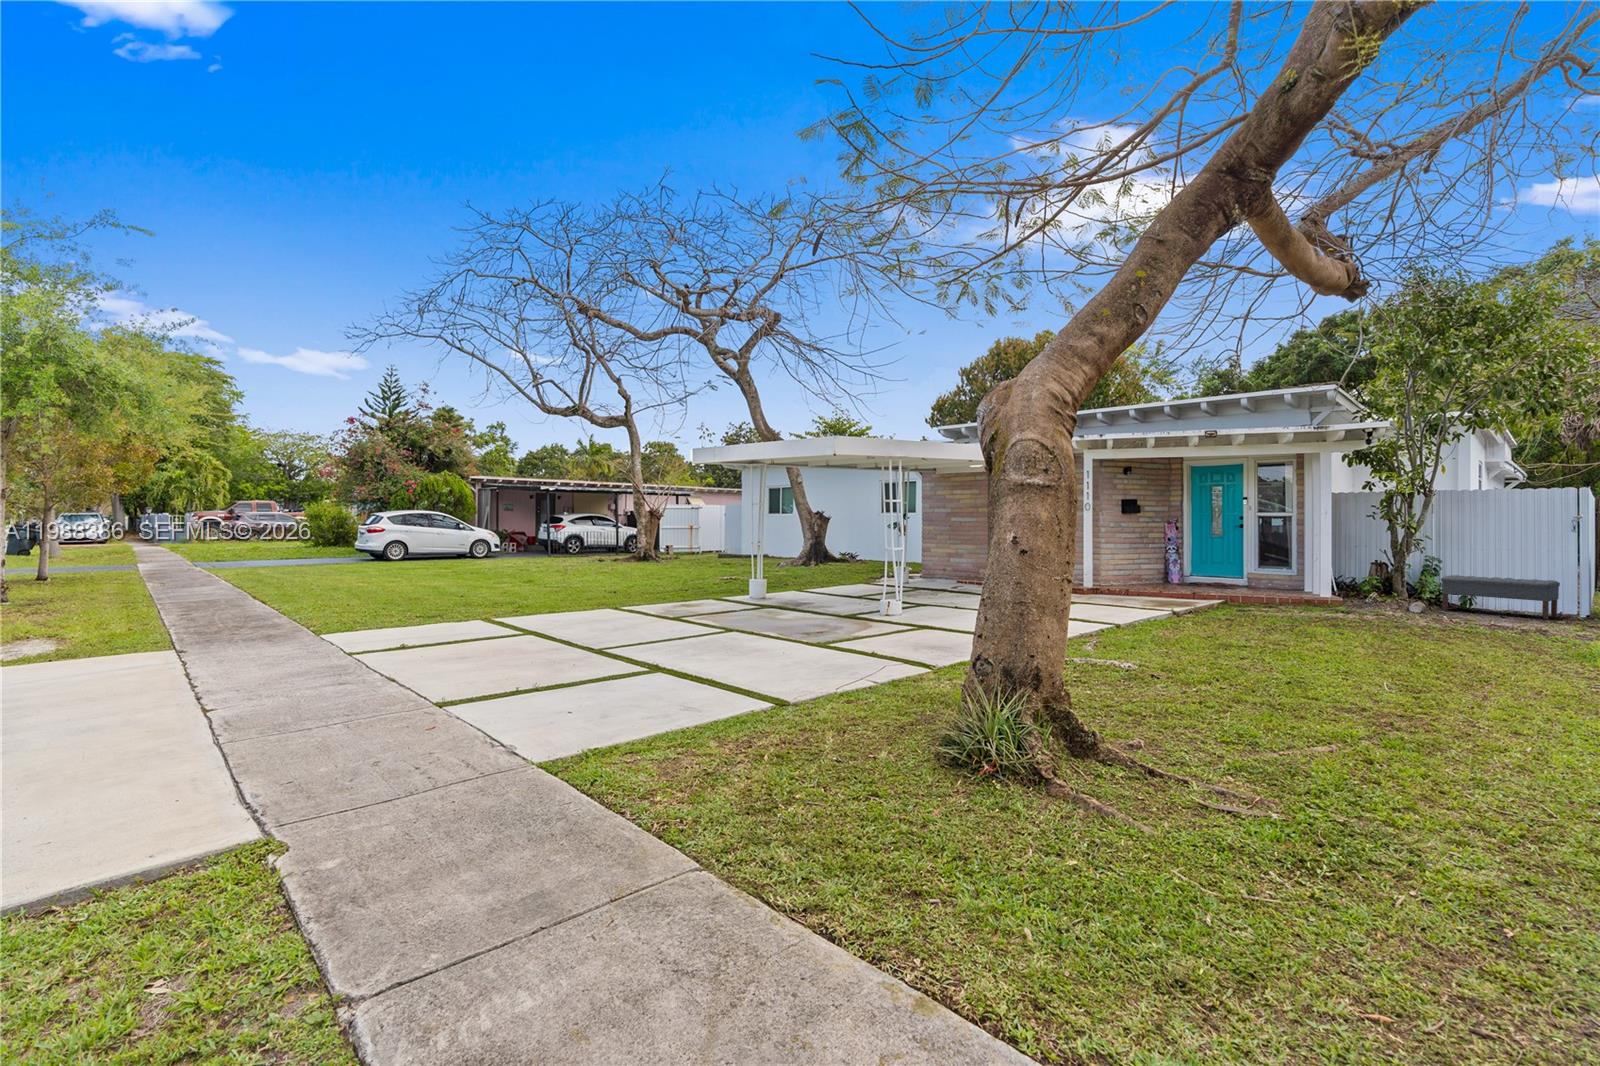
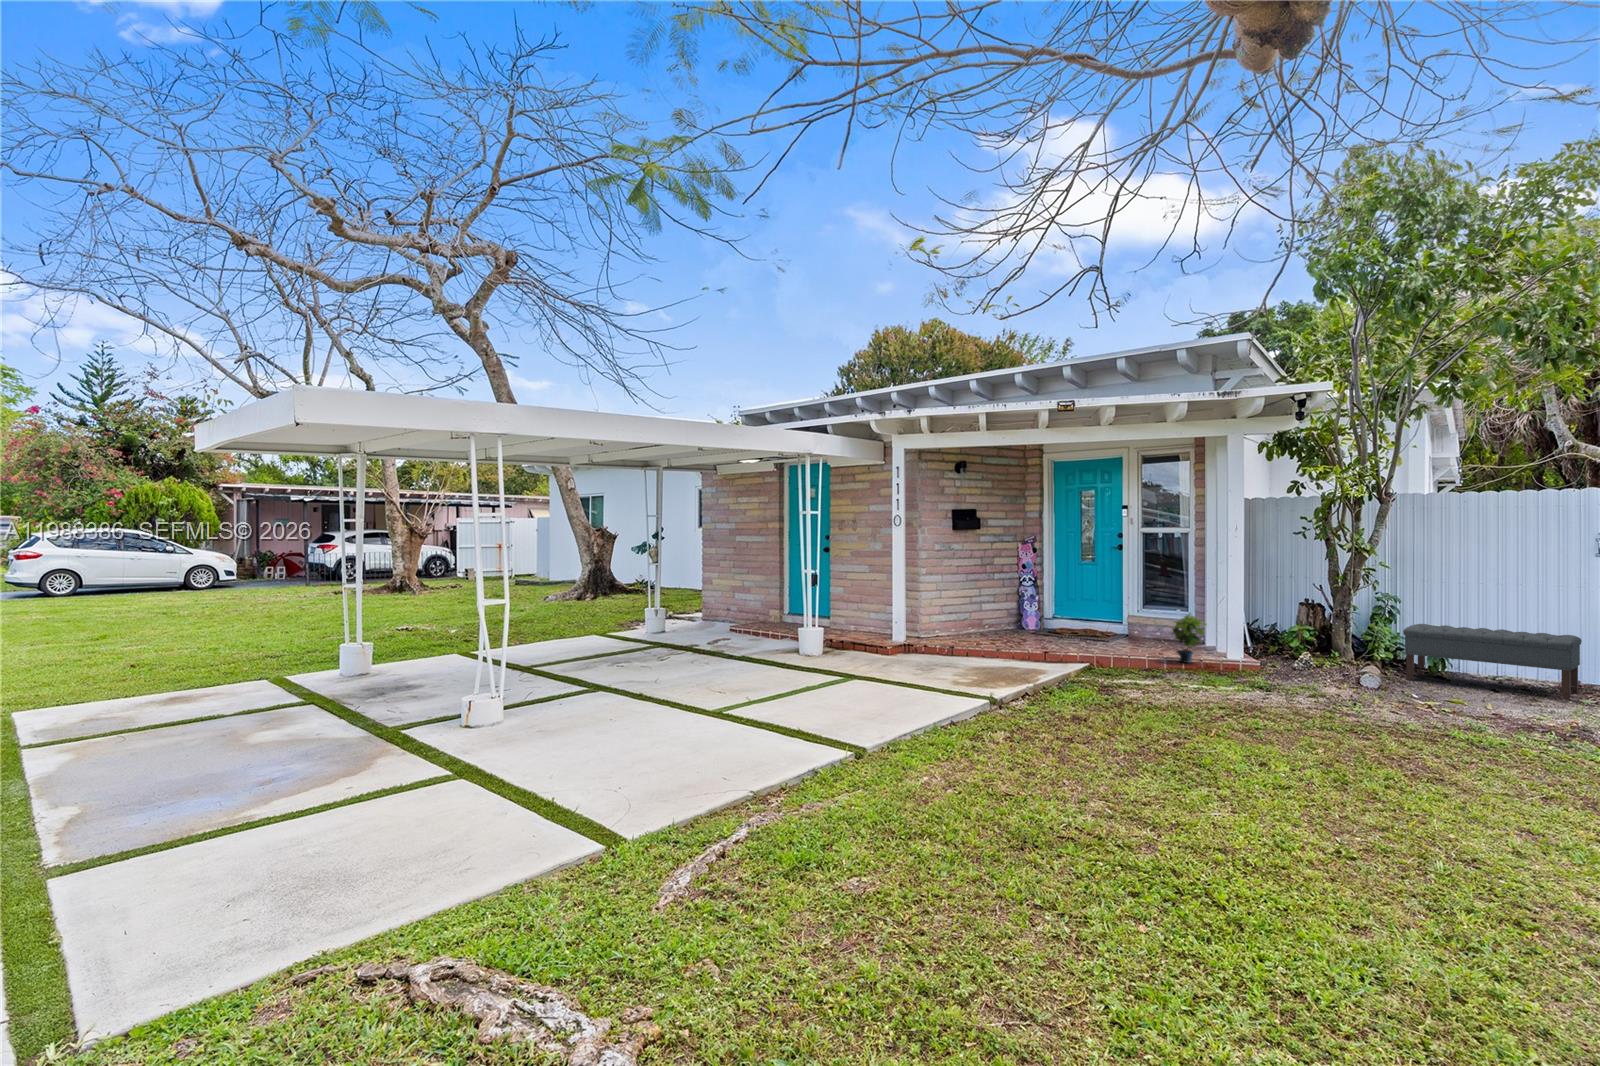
potted plant: none [1279,568,1306,601] -> present [1173,614,1206,663]

